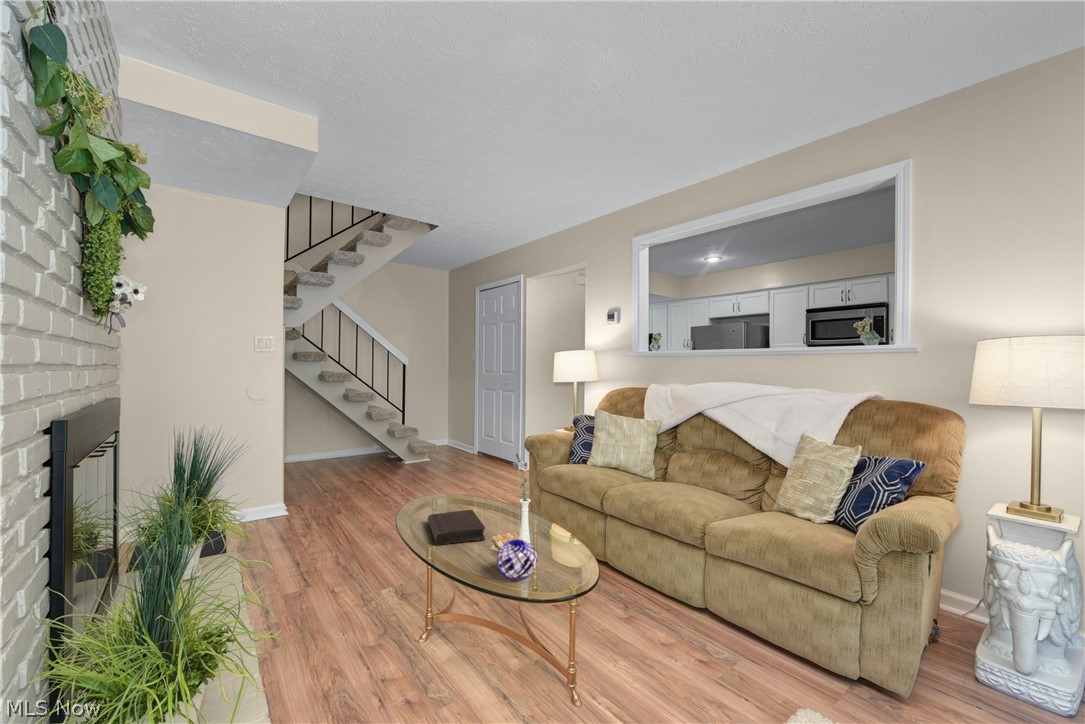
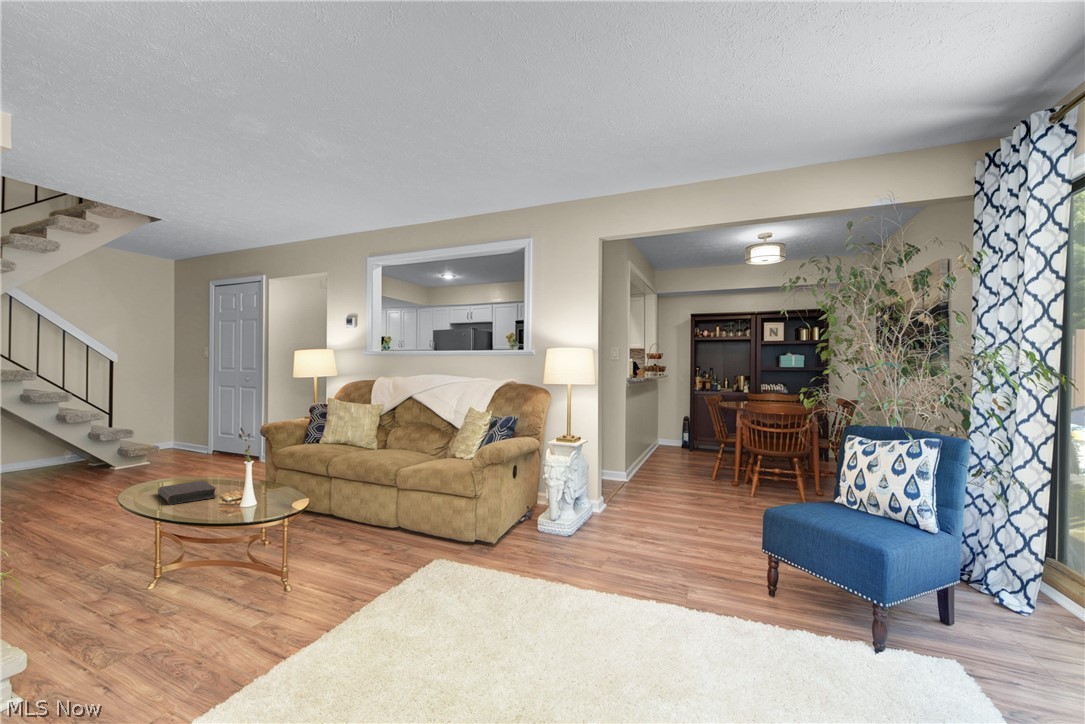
decorative orb: present [497,539,537,579] -> none [226,486,260,512]

